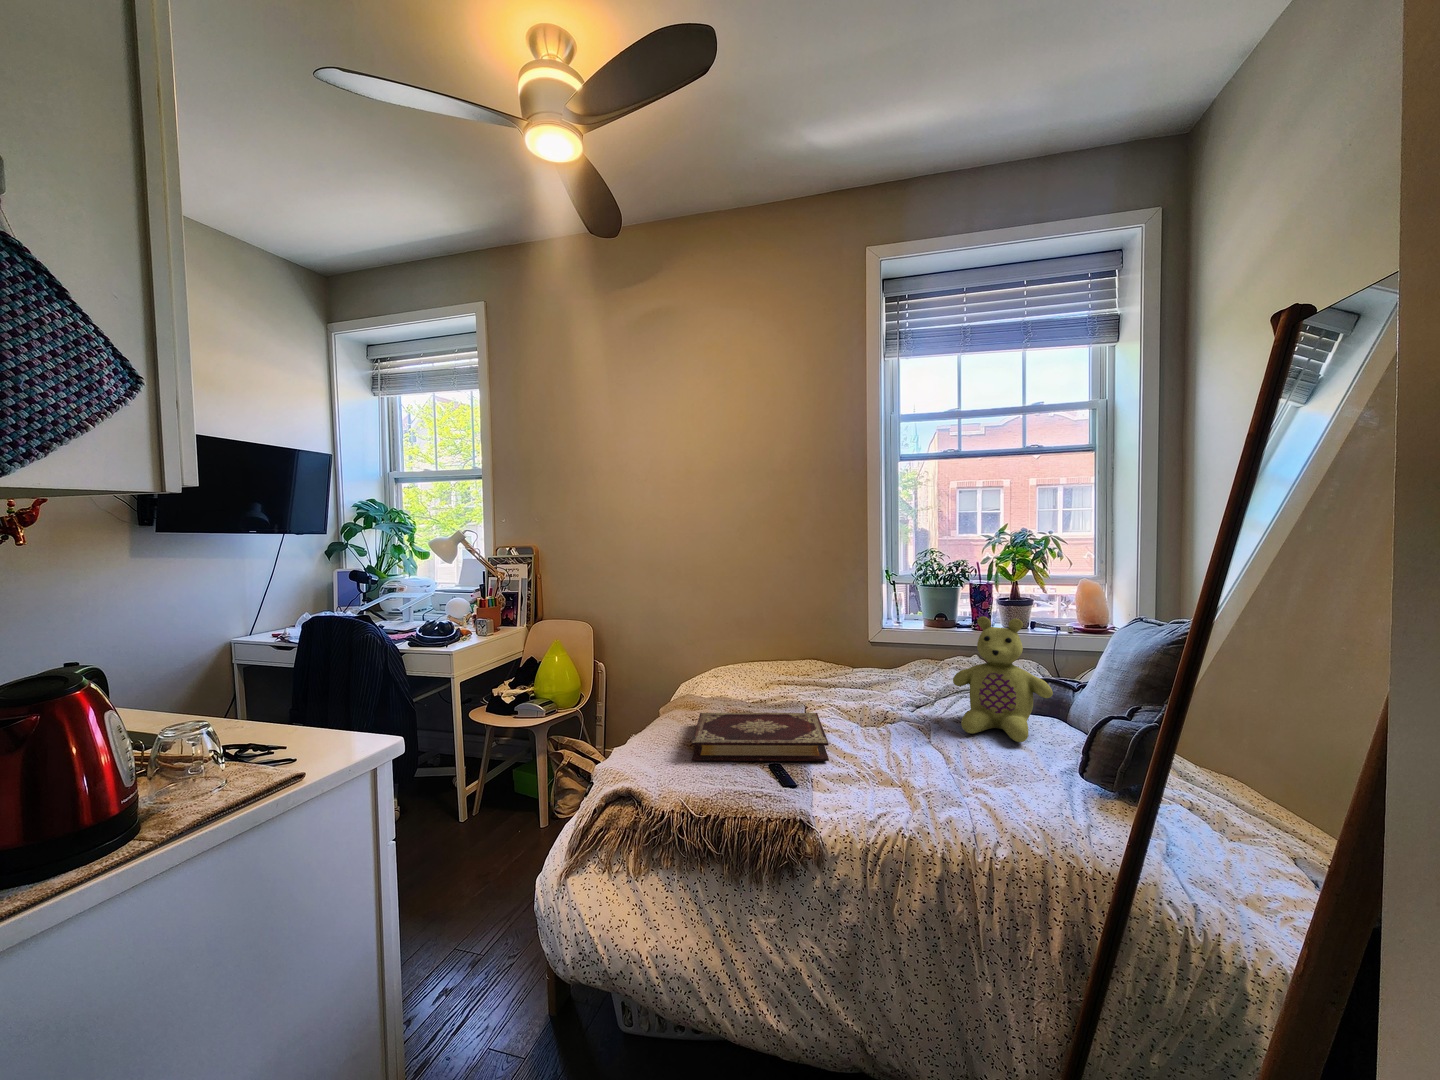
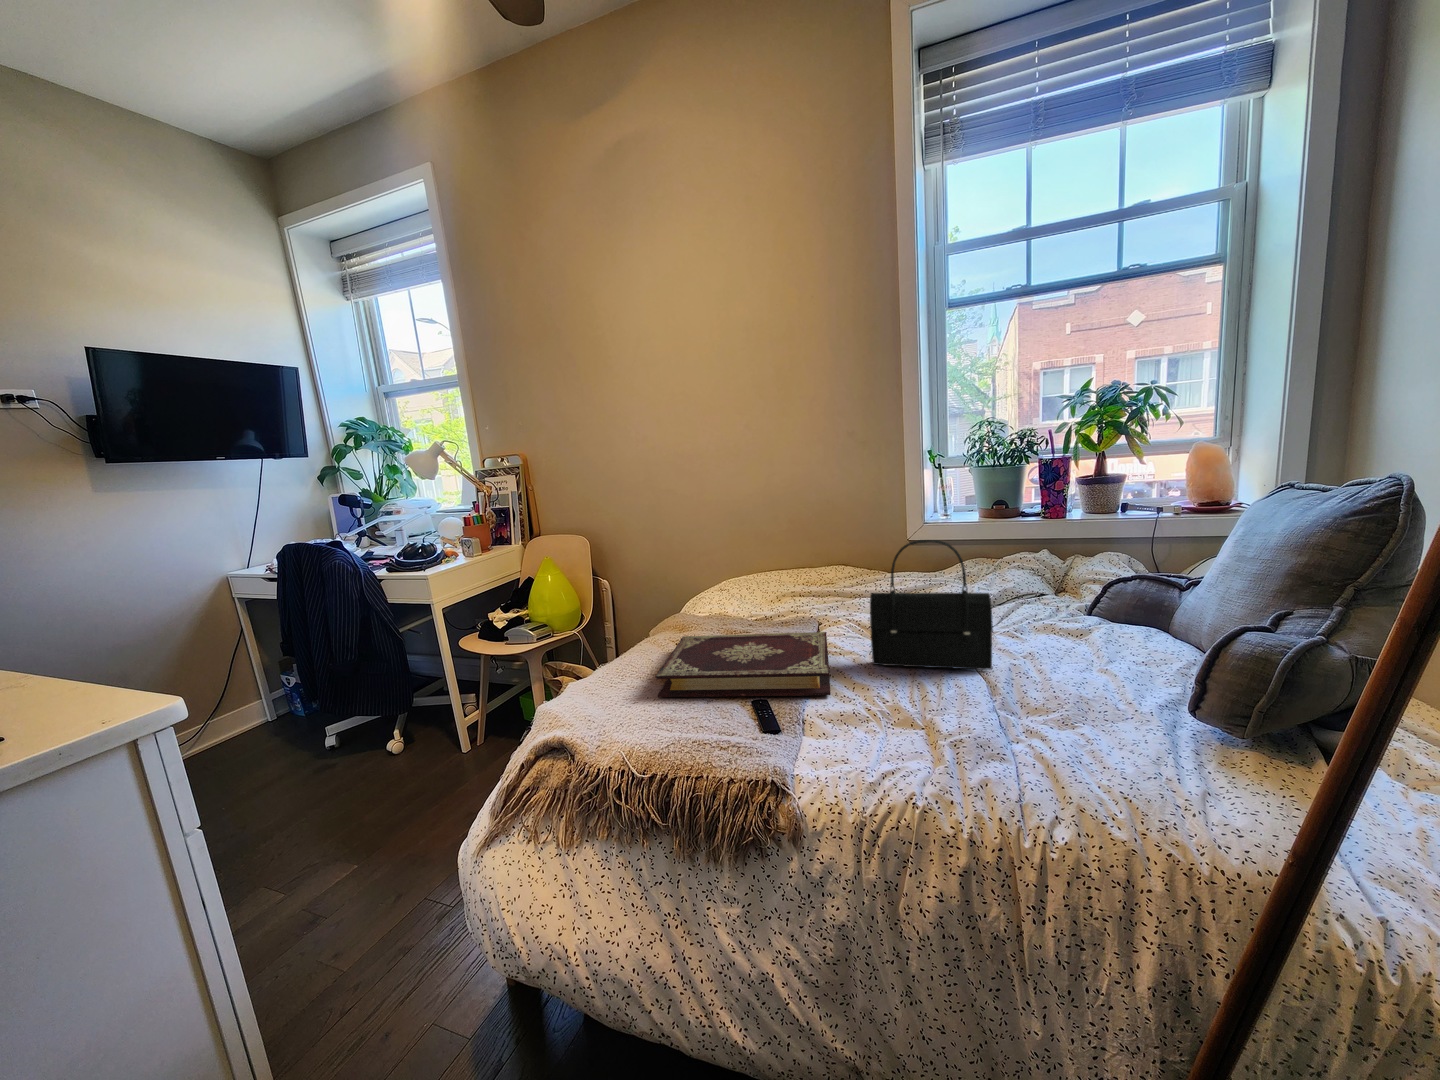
stuffed bear: present [953,616,1053,742] -> none [1008,497,1151,663]
handbag: none [855,643,946,745] -> present [870,540,993,670]

